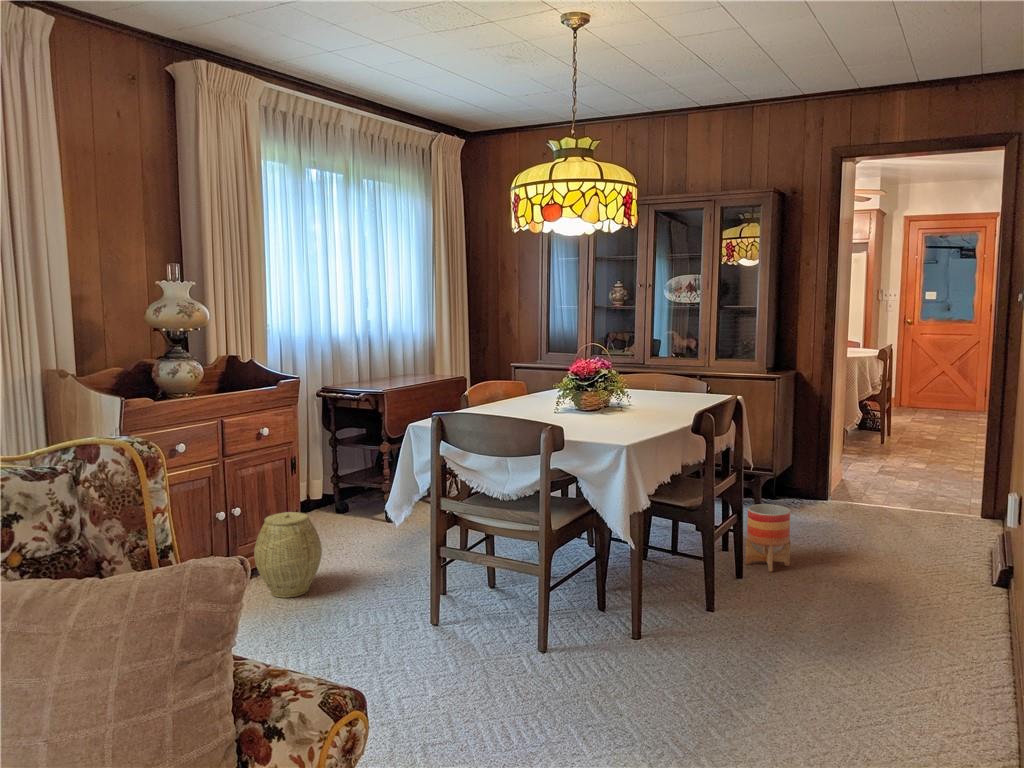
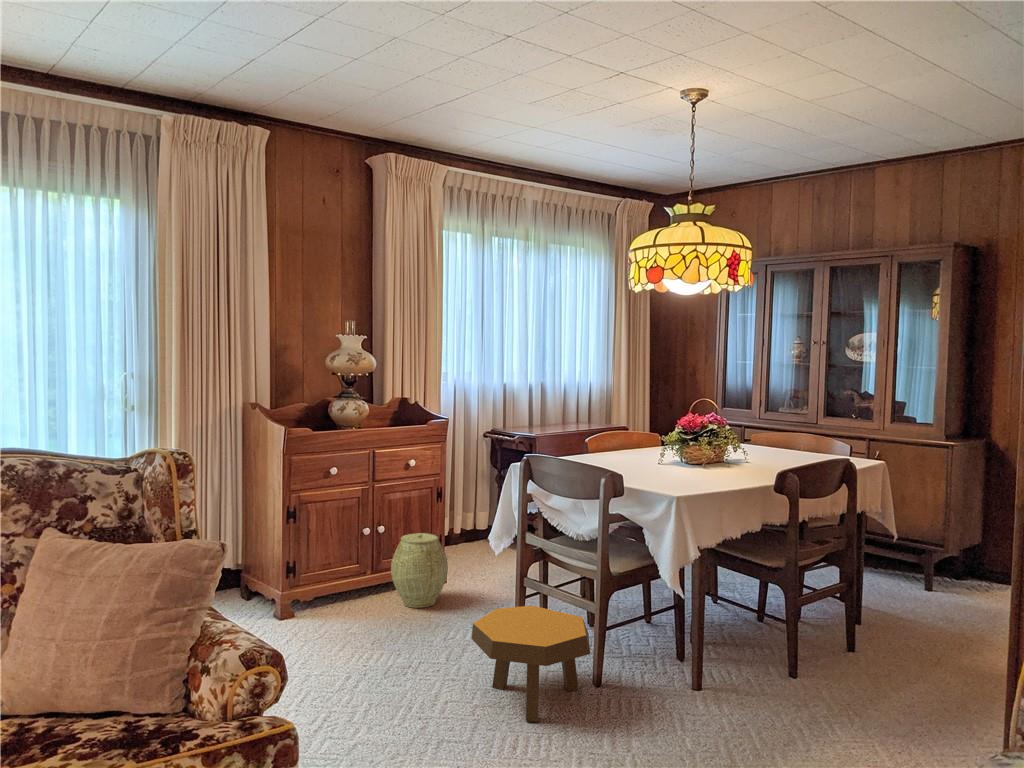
planter: present [746,504,790,572] -> none [868,580,920,654]
footstool: none [412,575,544,696] -> present [472,606,590,722]

